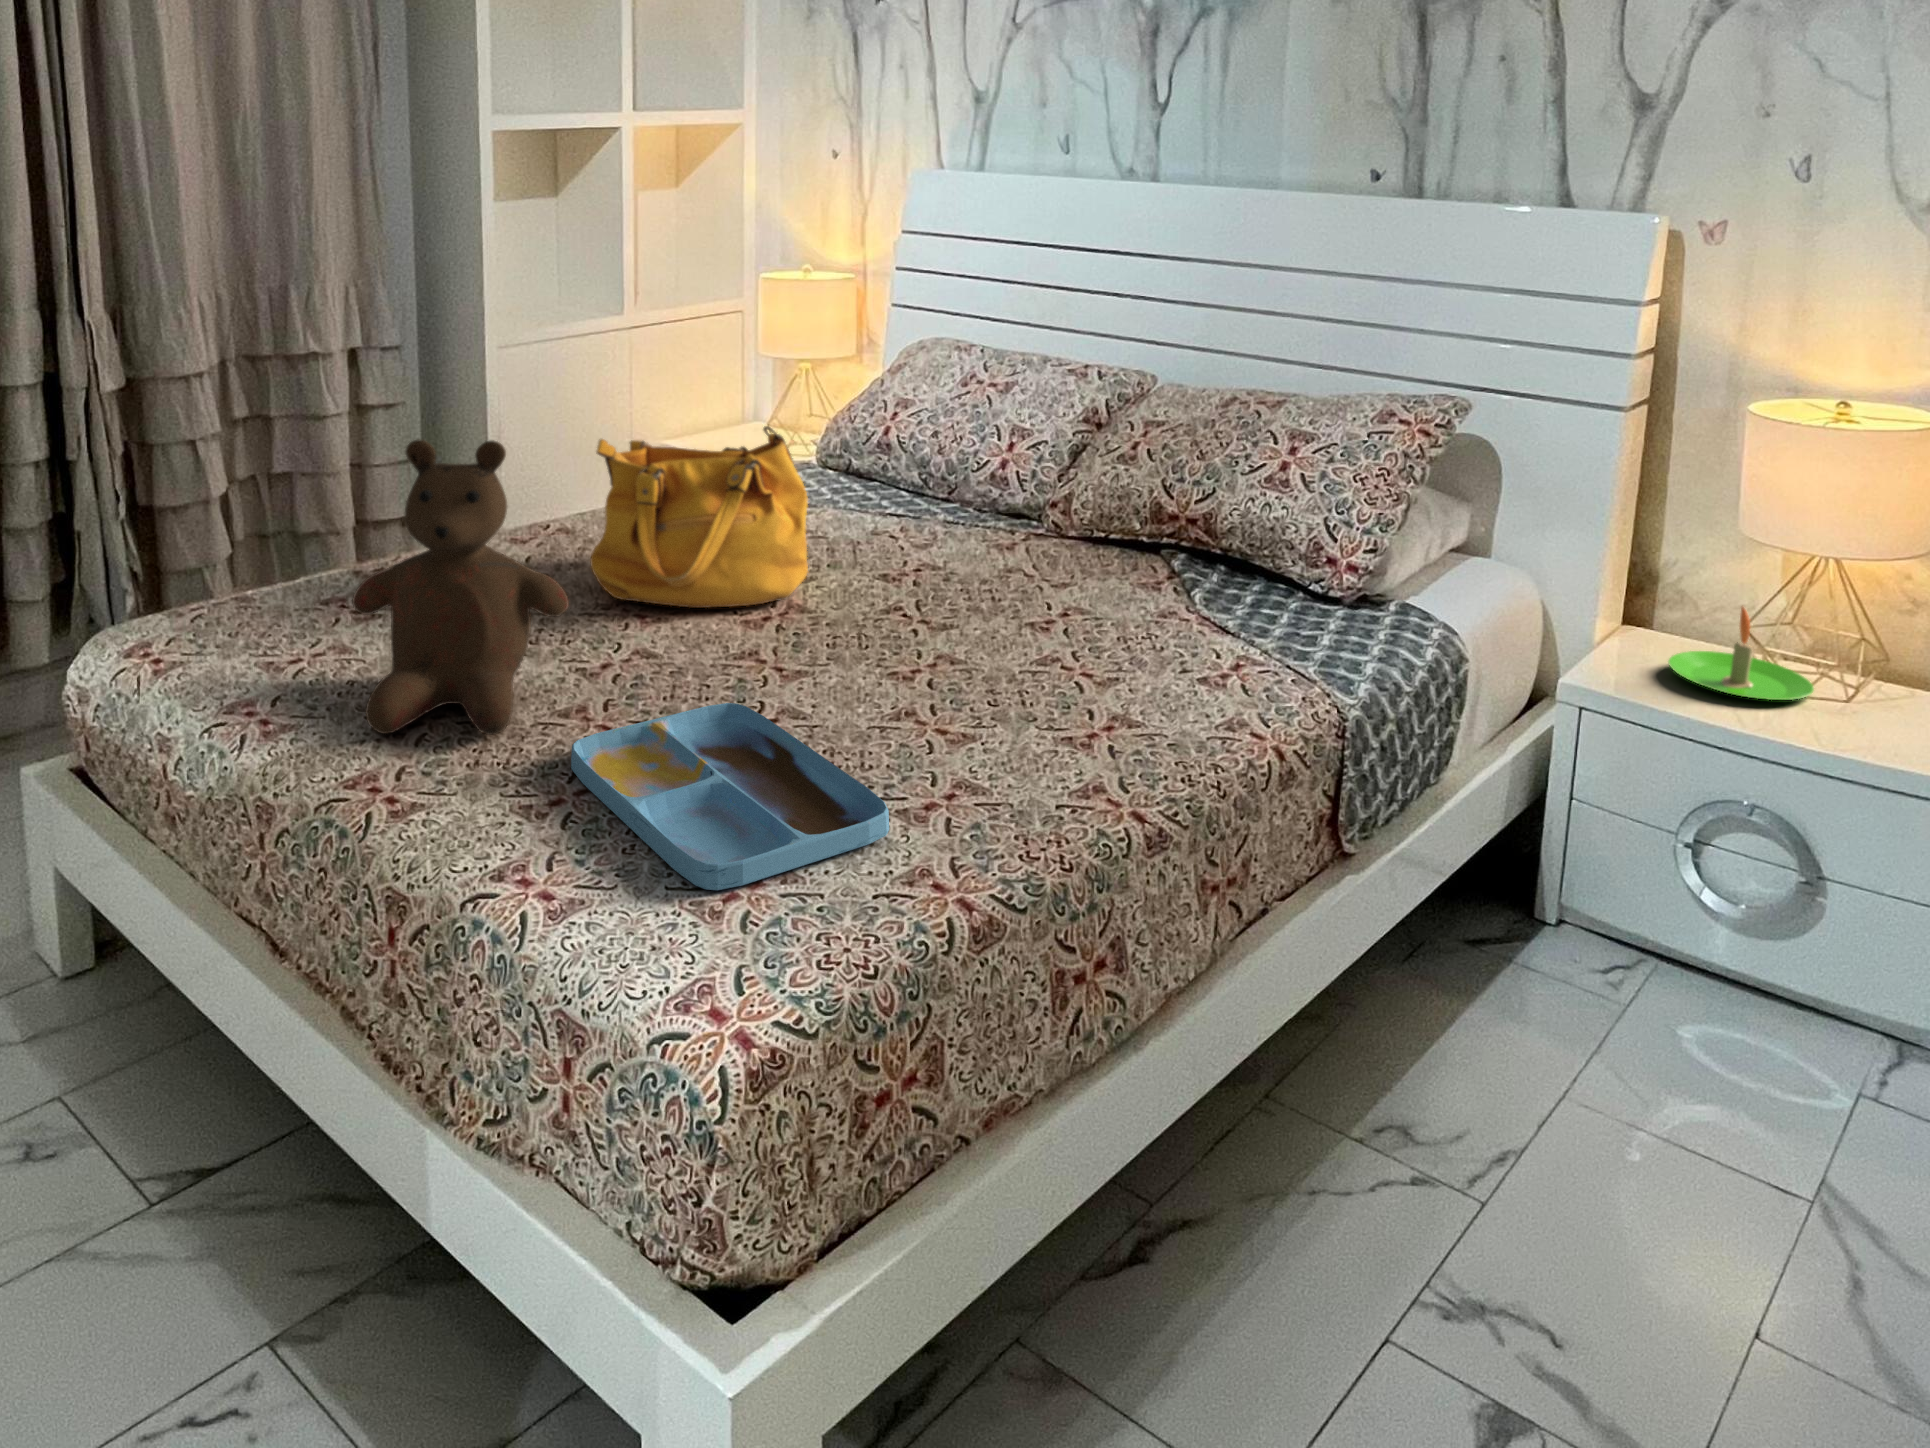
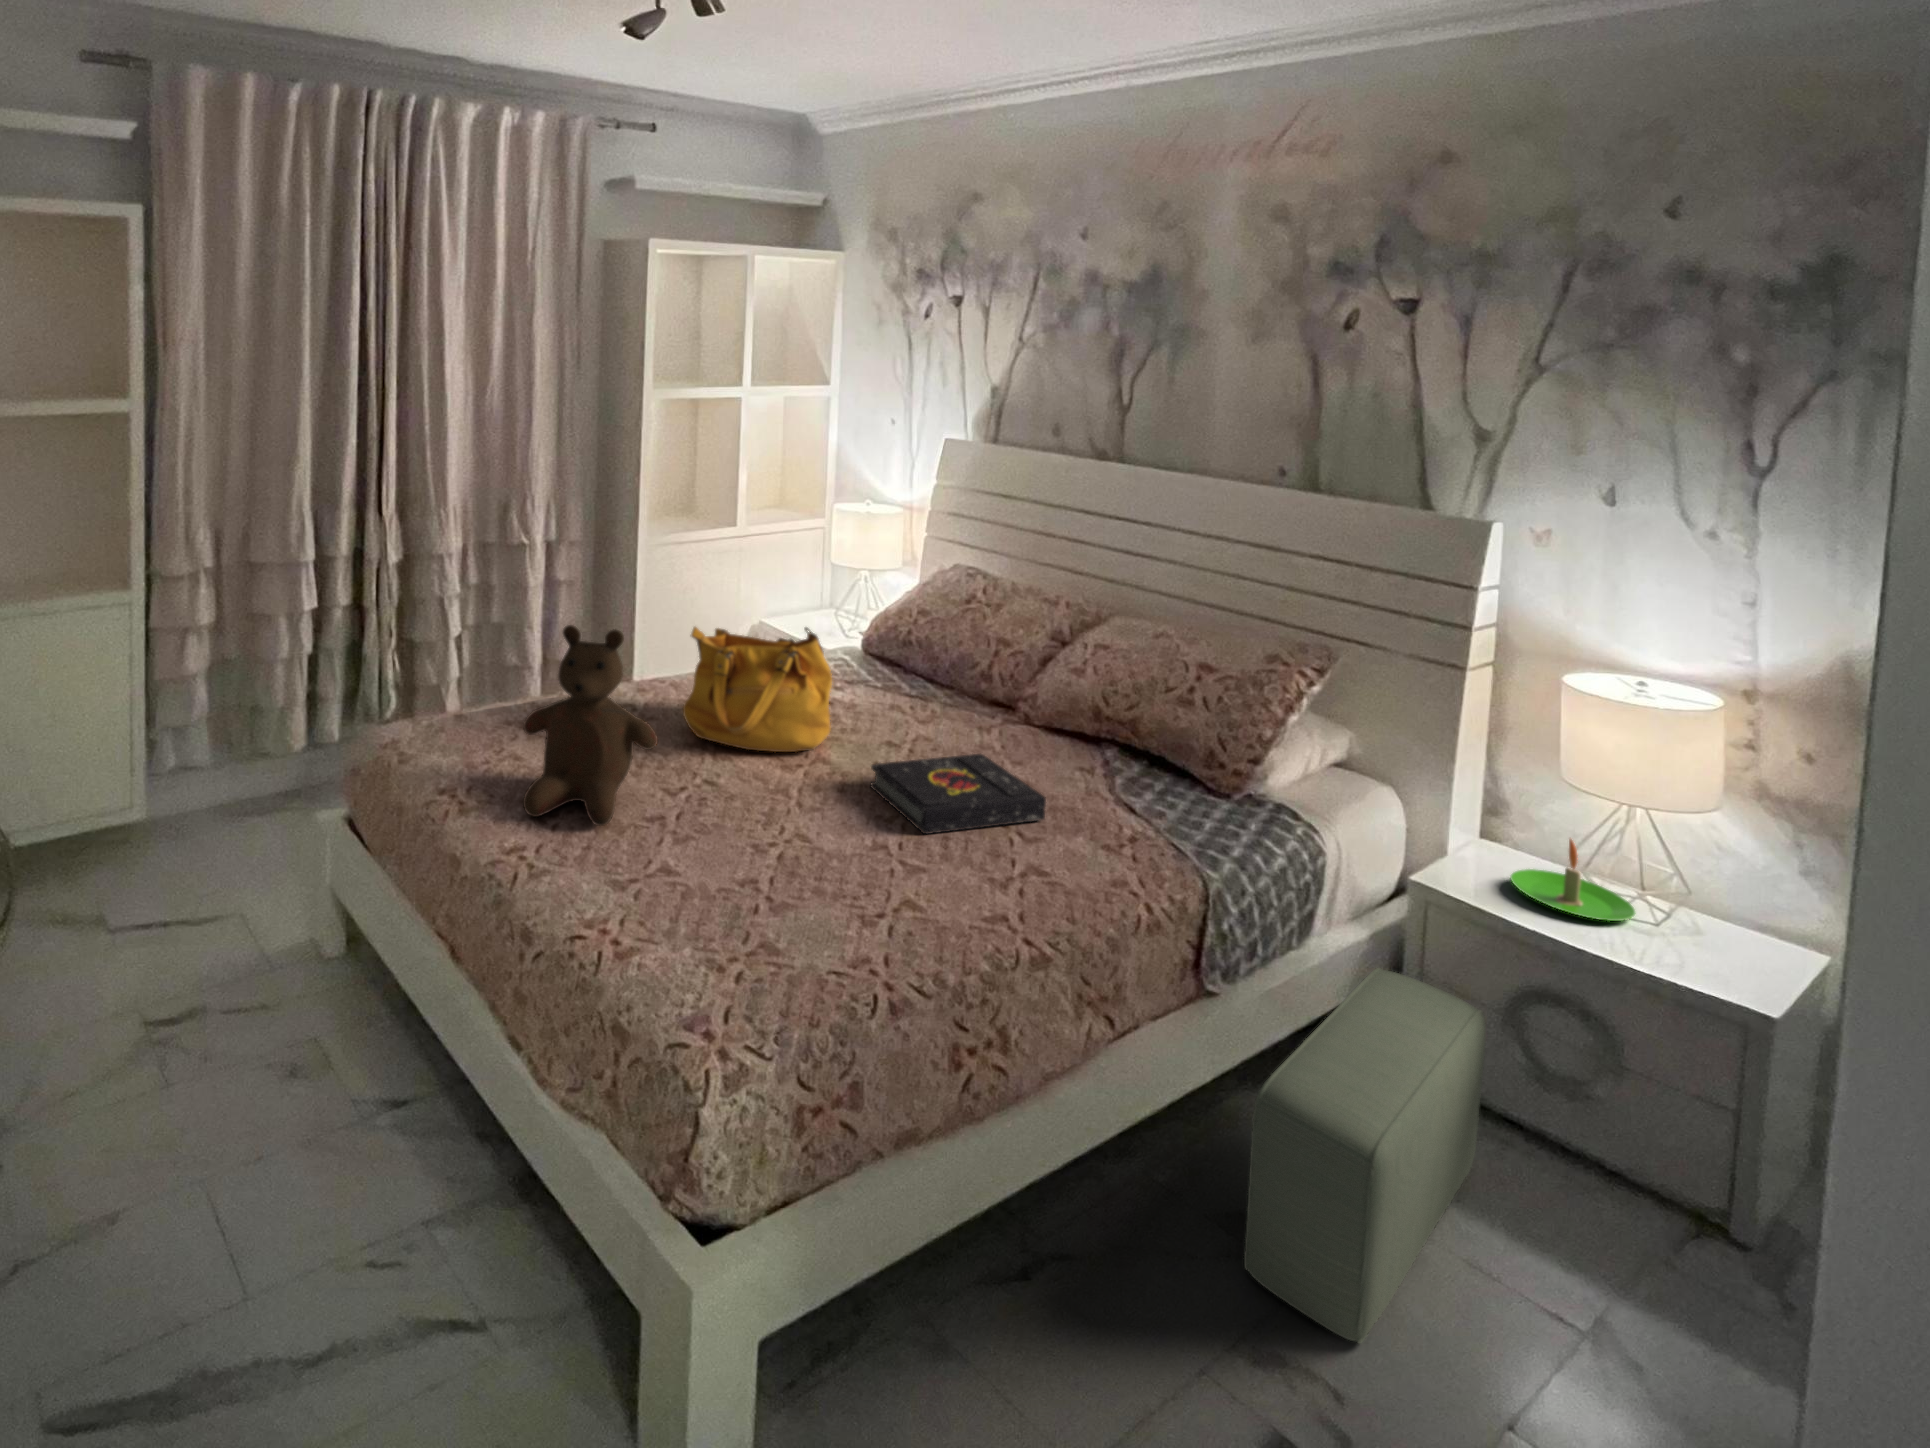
book: none [876,579,1122,692] -> present [871,754,1046,834]
tray: present [571,703,889,890] -> none [646,823,847,953]
pouf: none [1402,792,1660,1251] -> present [1244,968,1486,1343]

